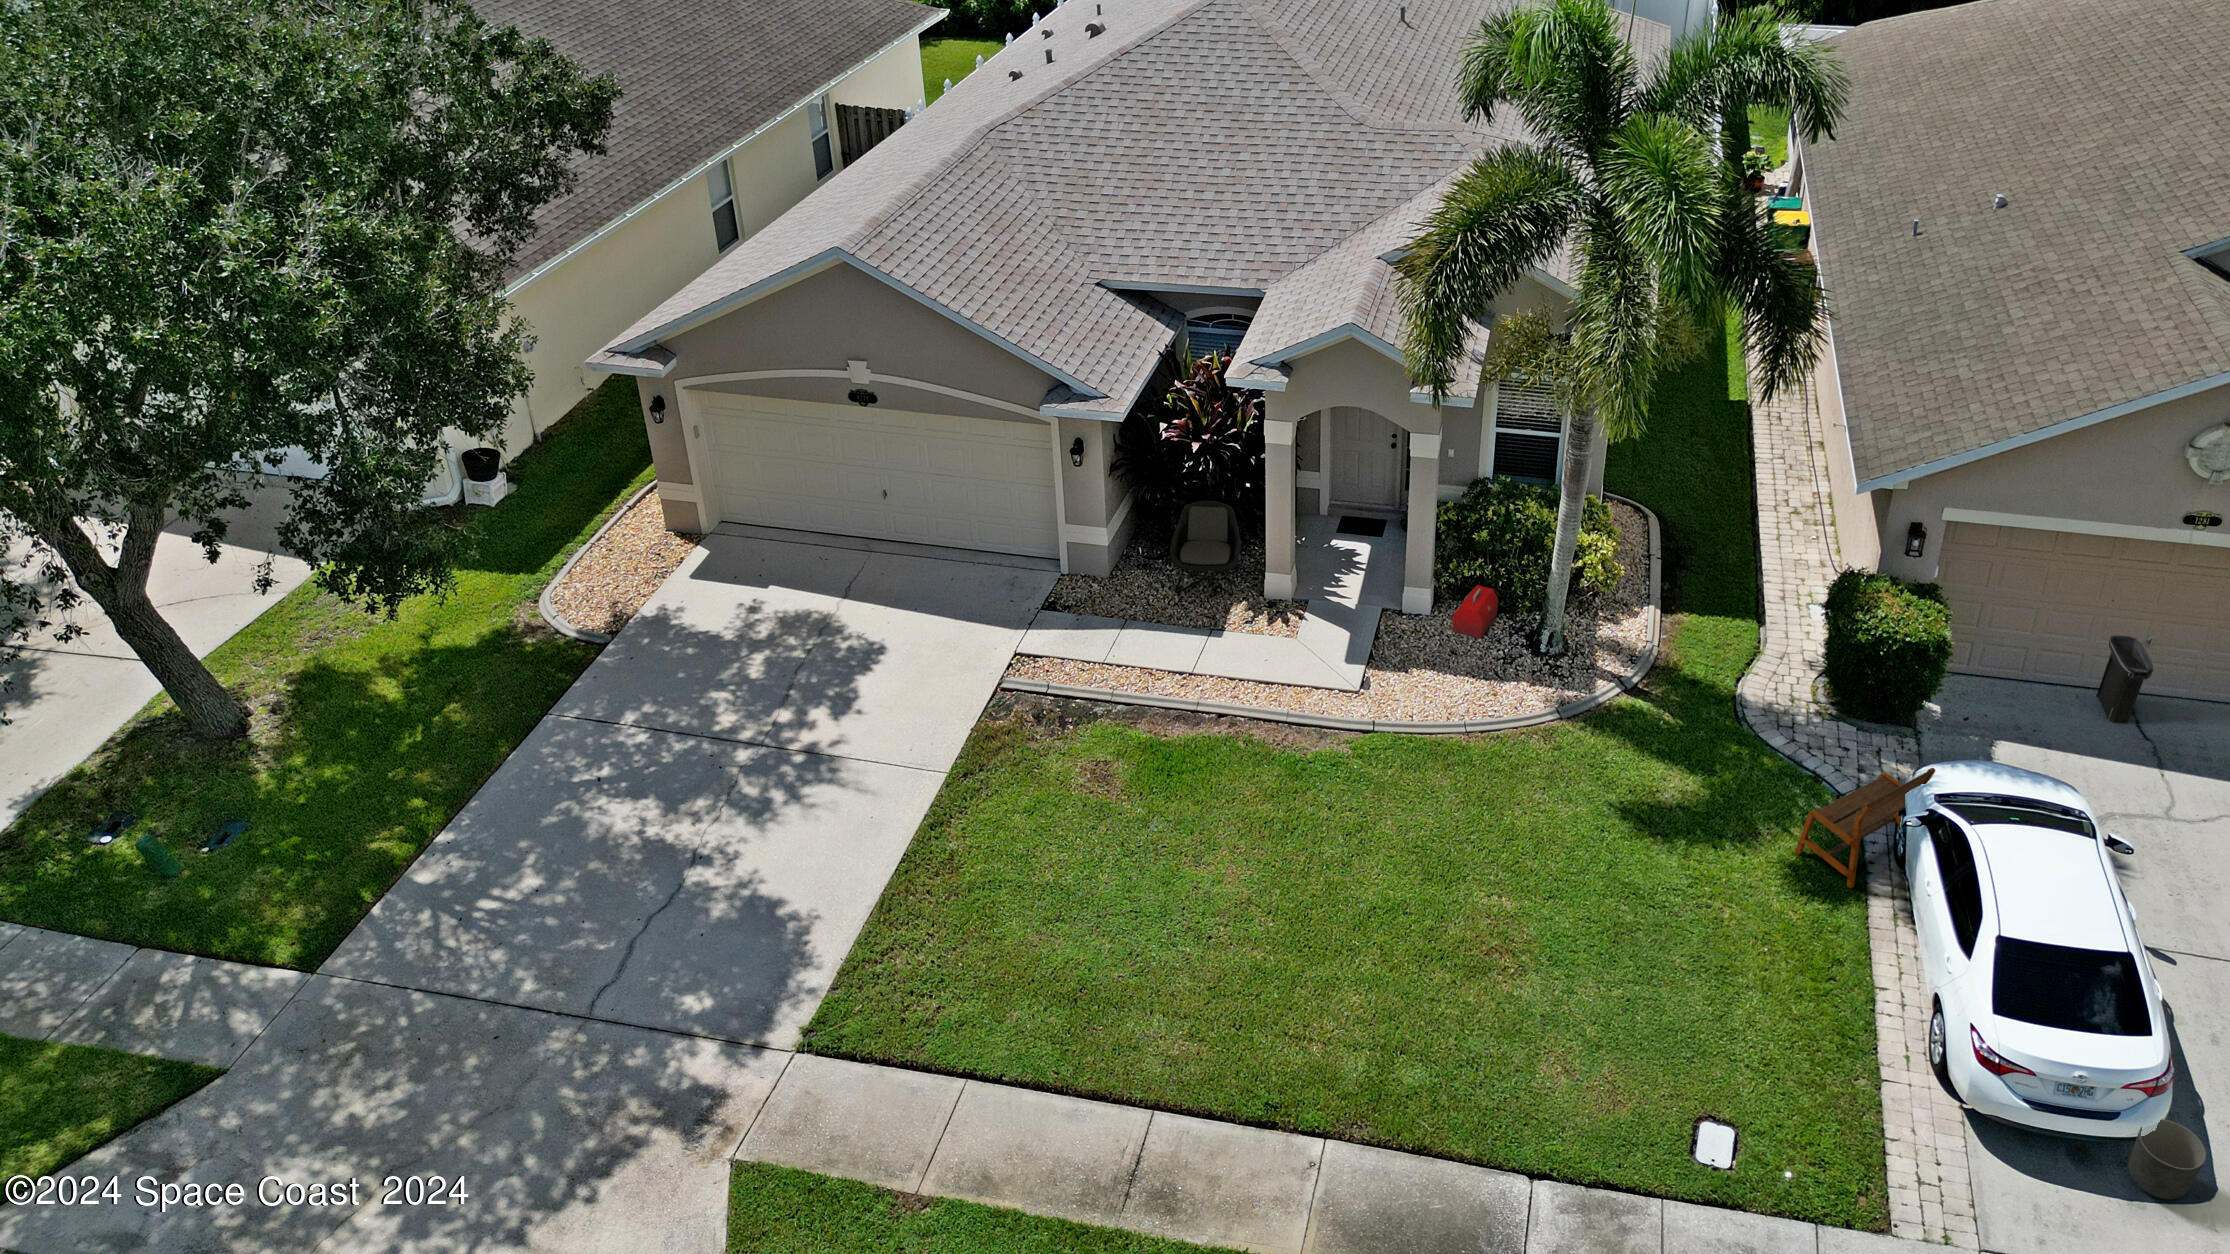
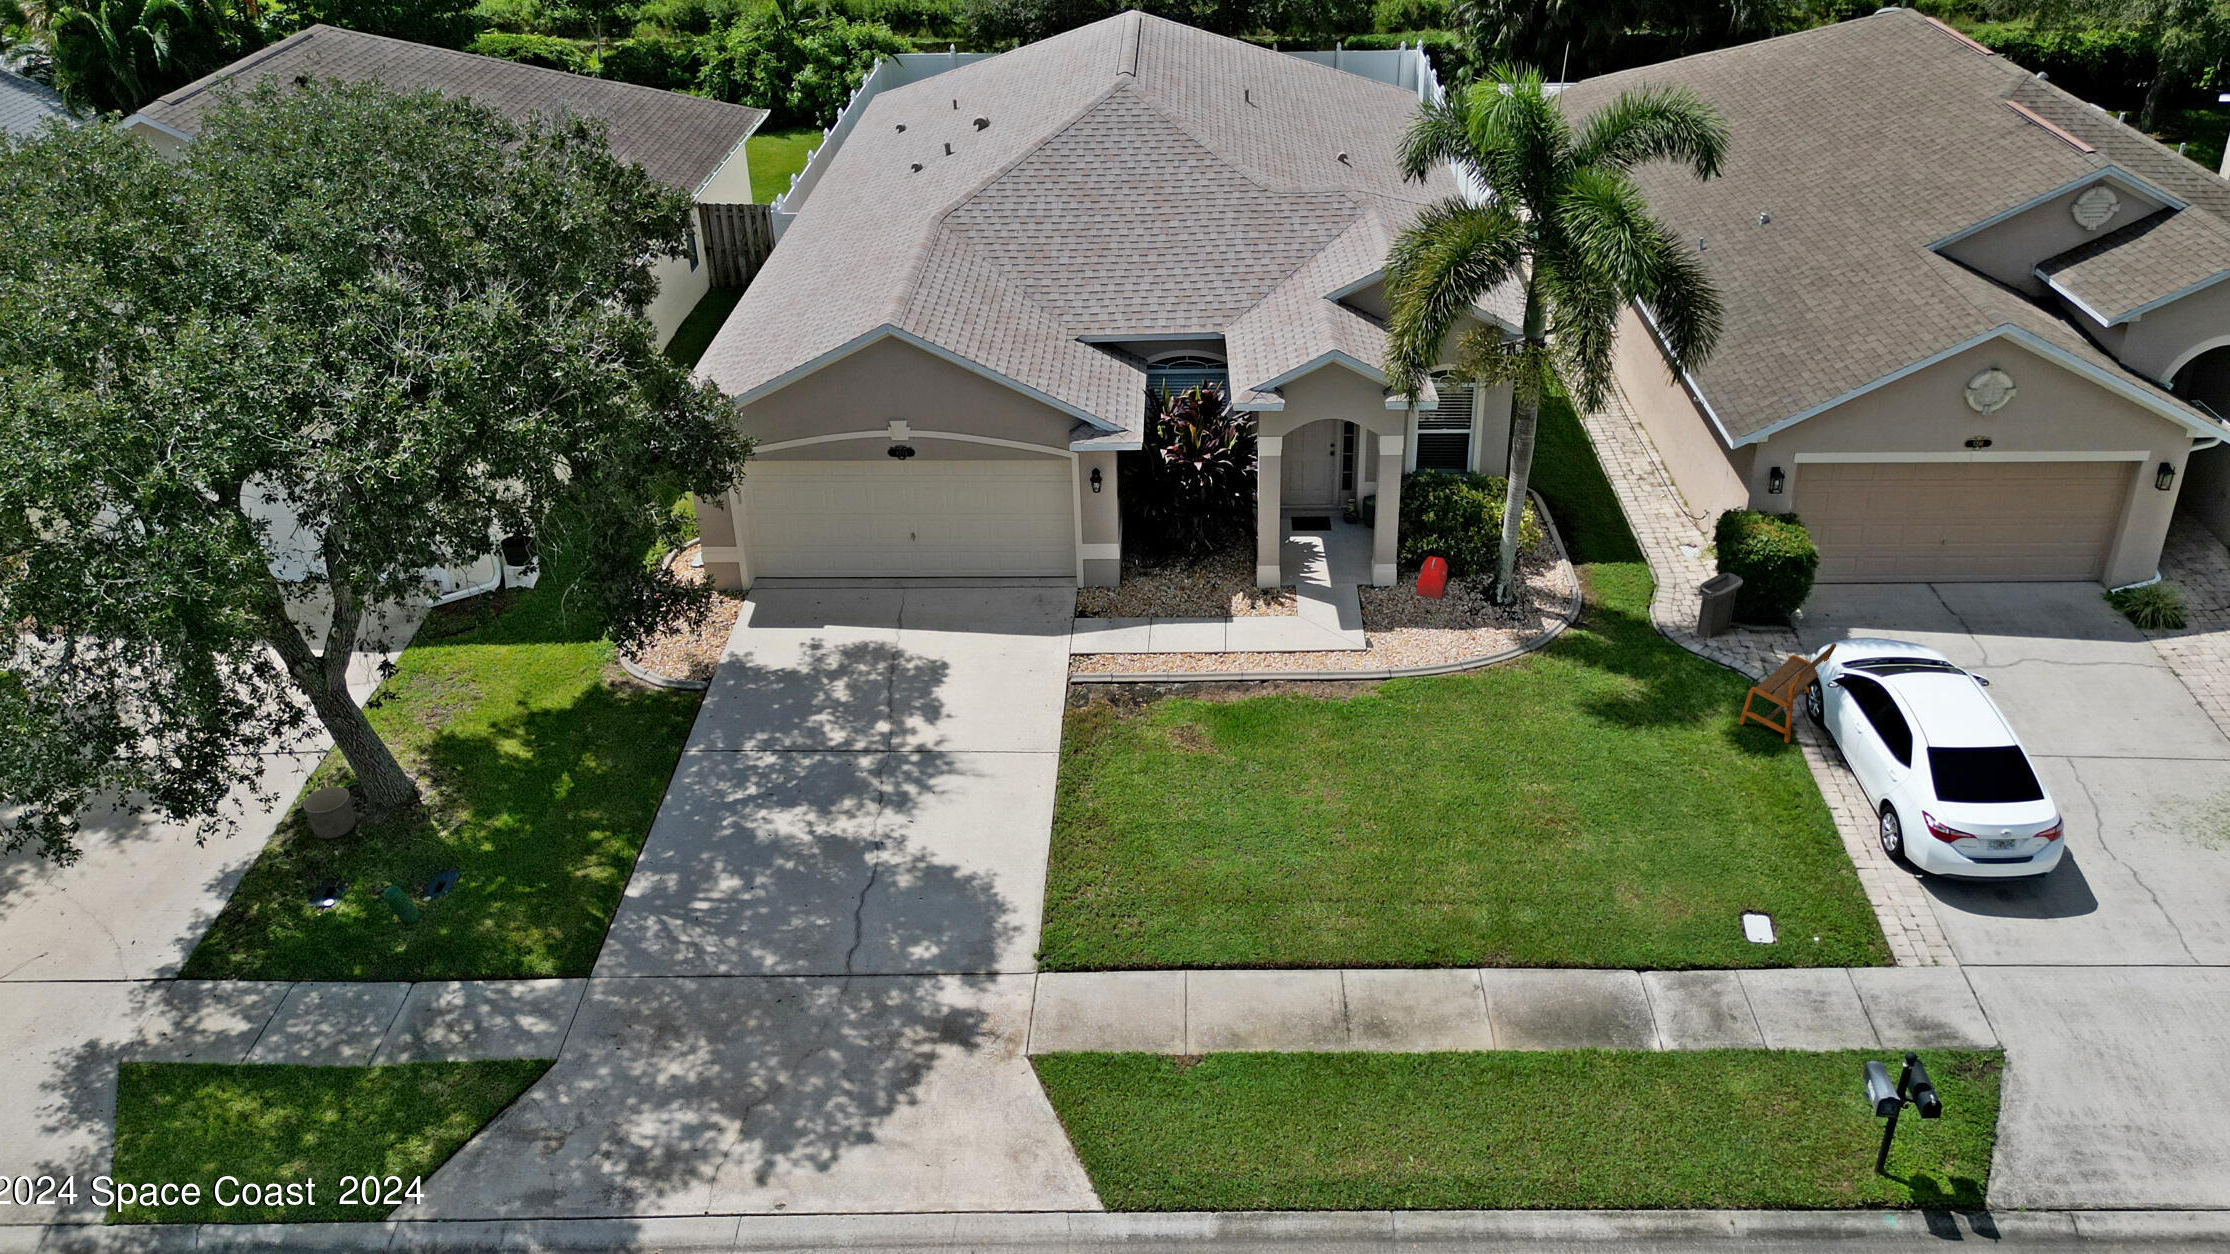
lounge chair: present [1170,501,1241,596] -> none [1172,511,1232,592]
trash can: present [2096,635,2153,723] -> present [1696,573,1743,638]
planter: present [2128,1119,2206,1199] -> present [303,786,355,839]

